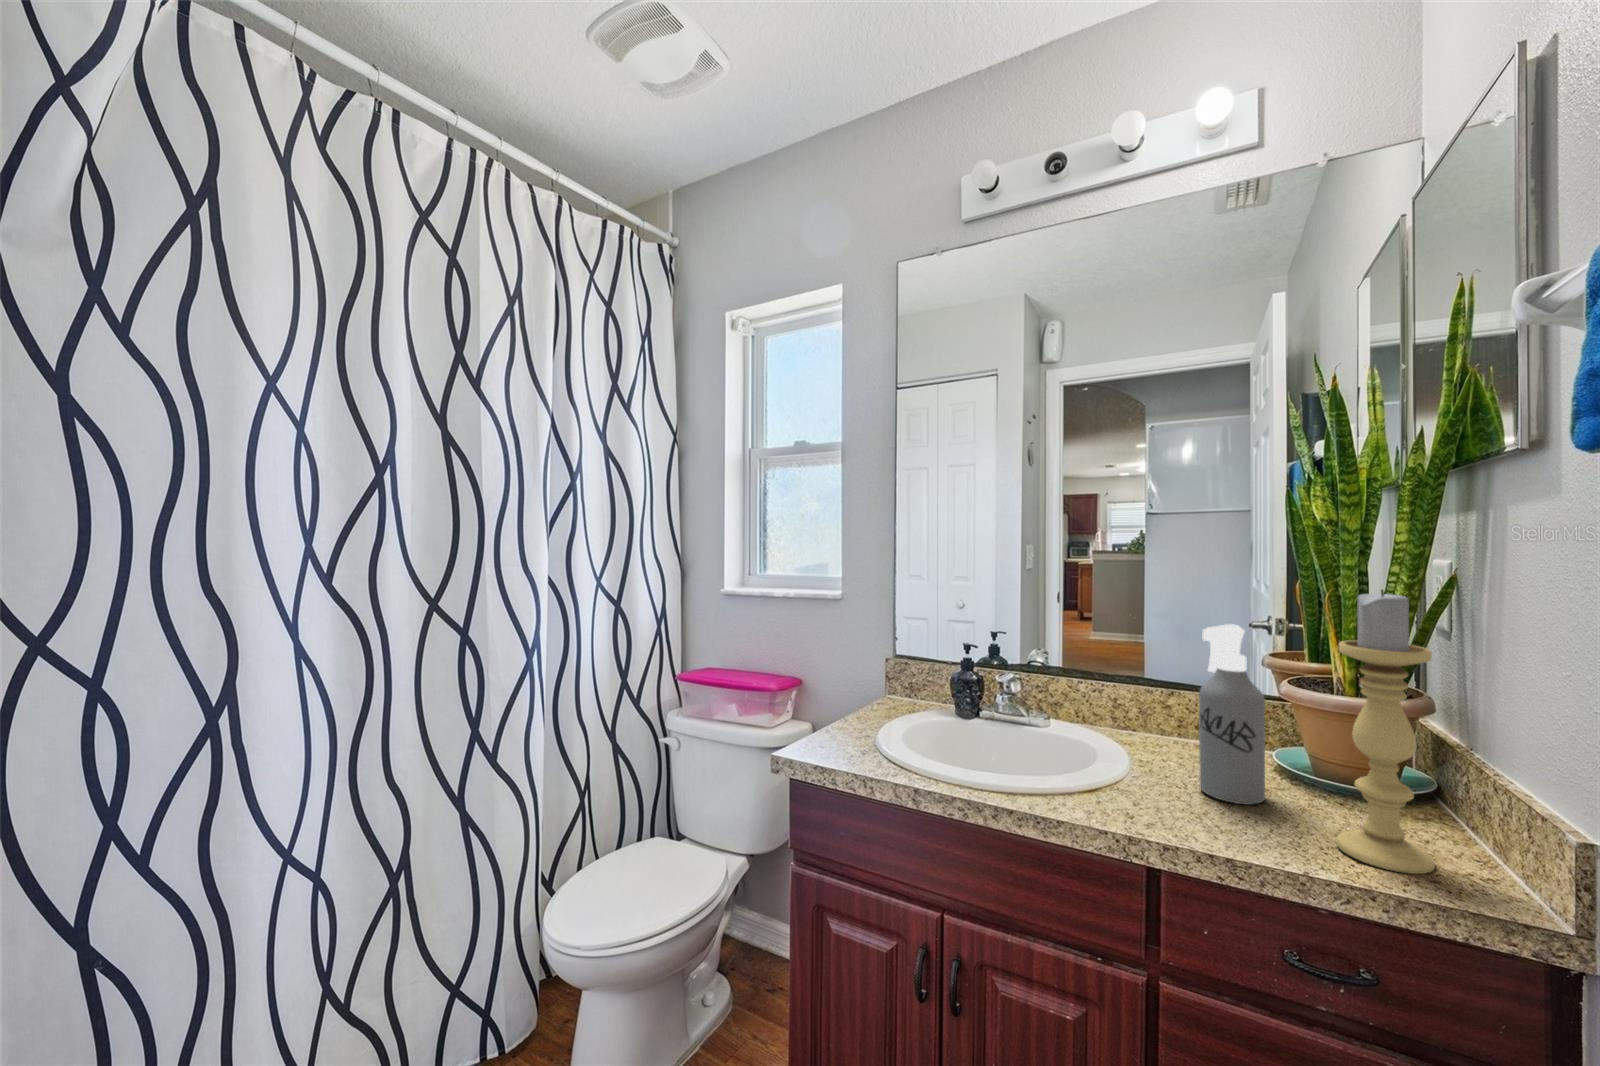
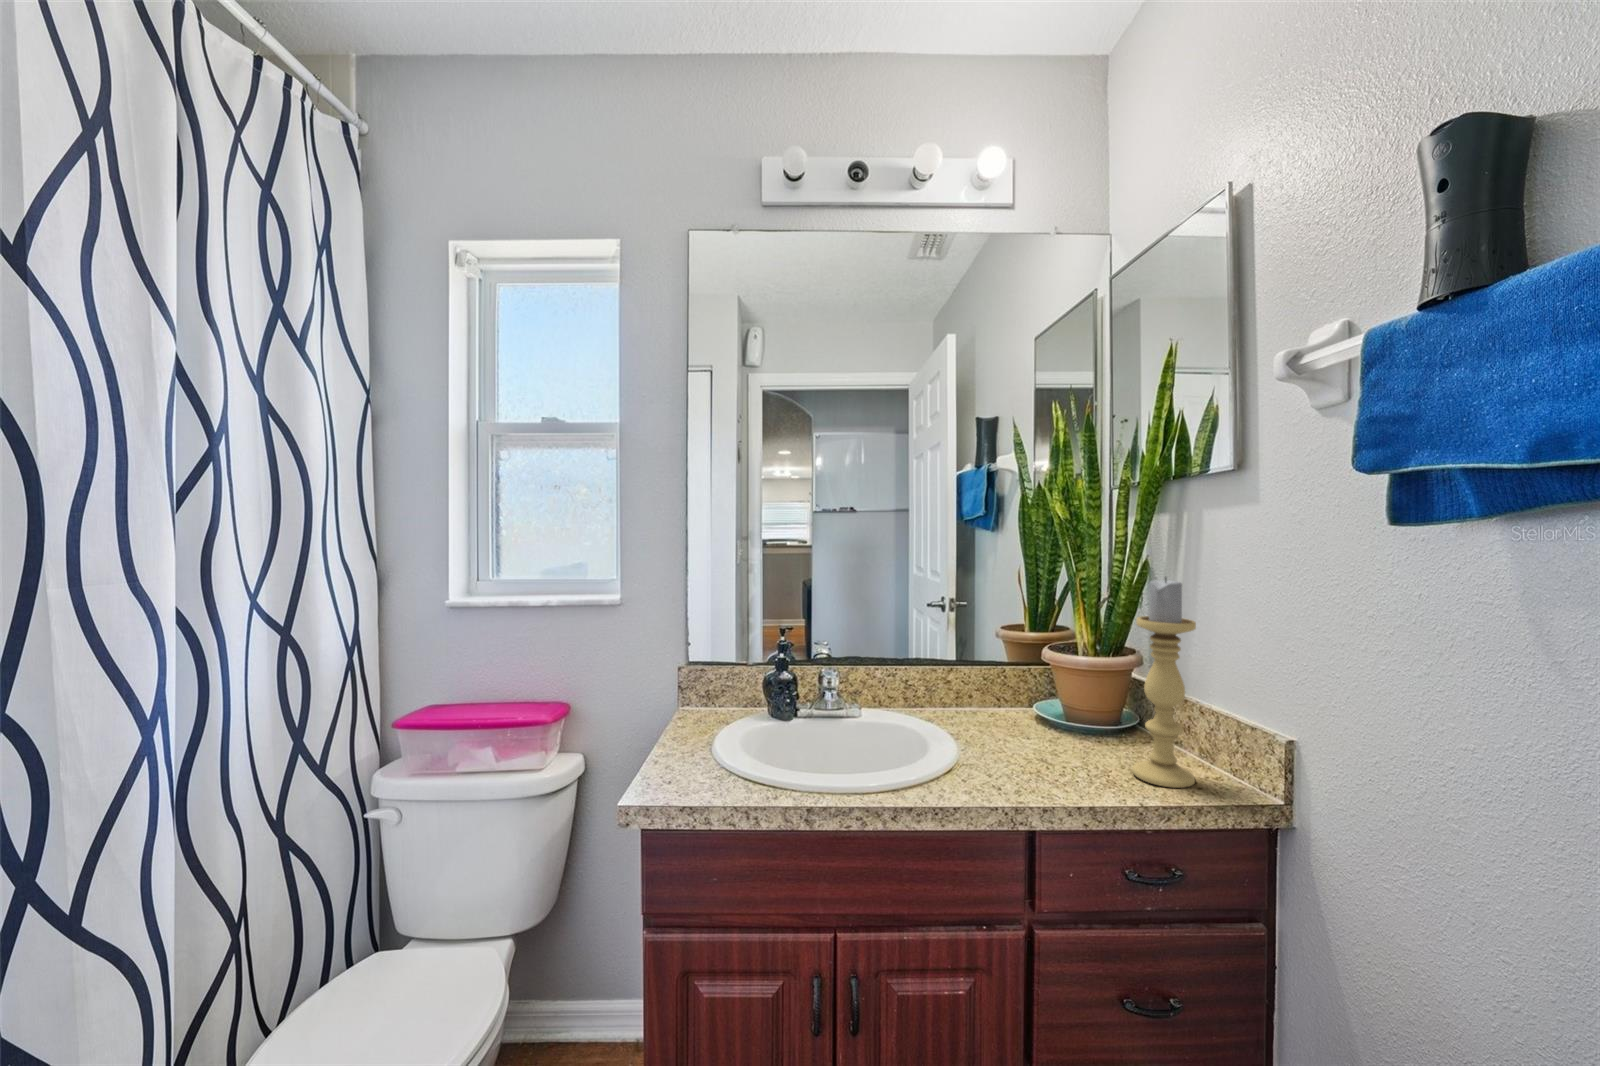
spray bottle: present [1199,624,1265,805] -> none [1015,609,1064,758]

